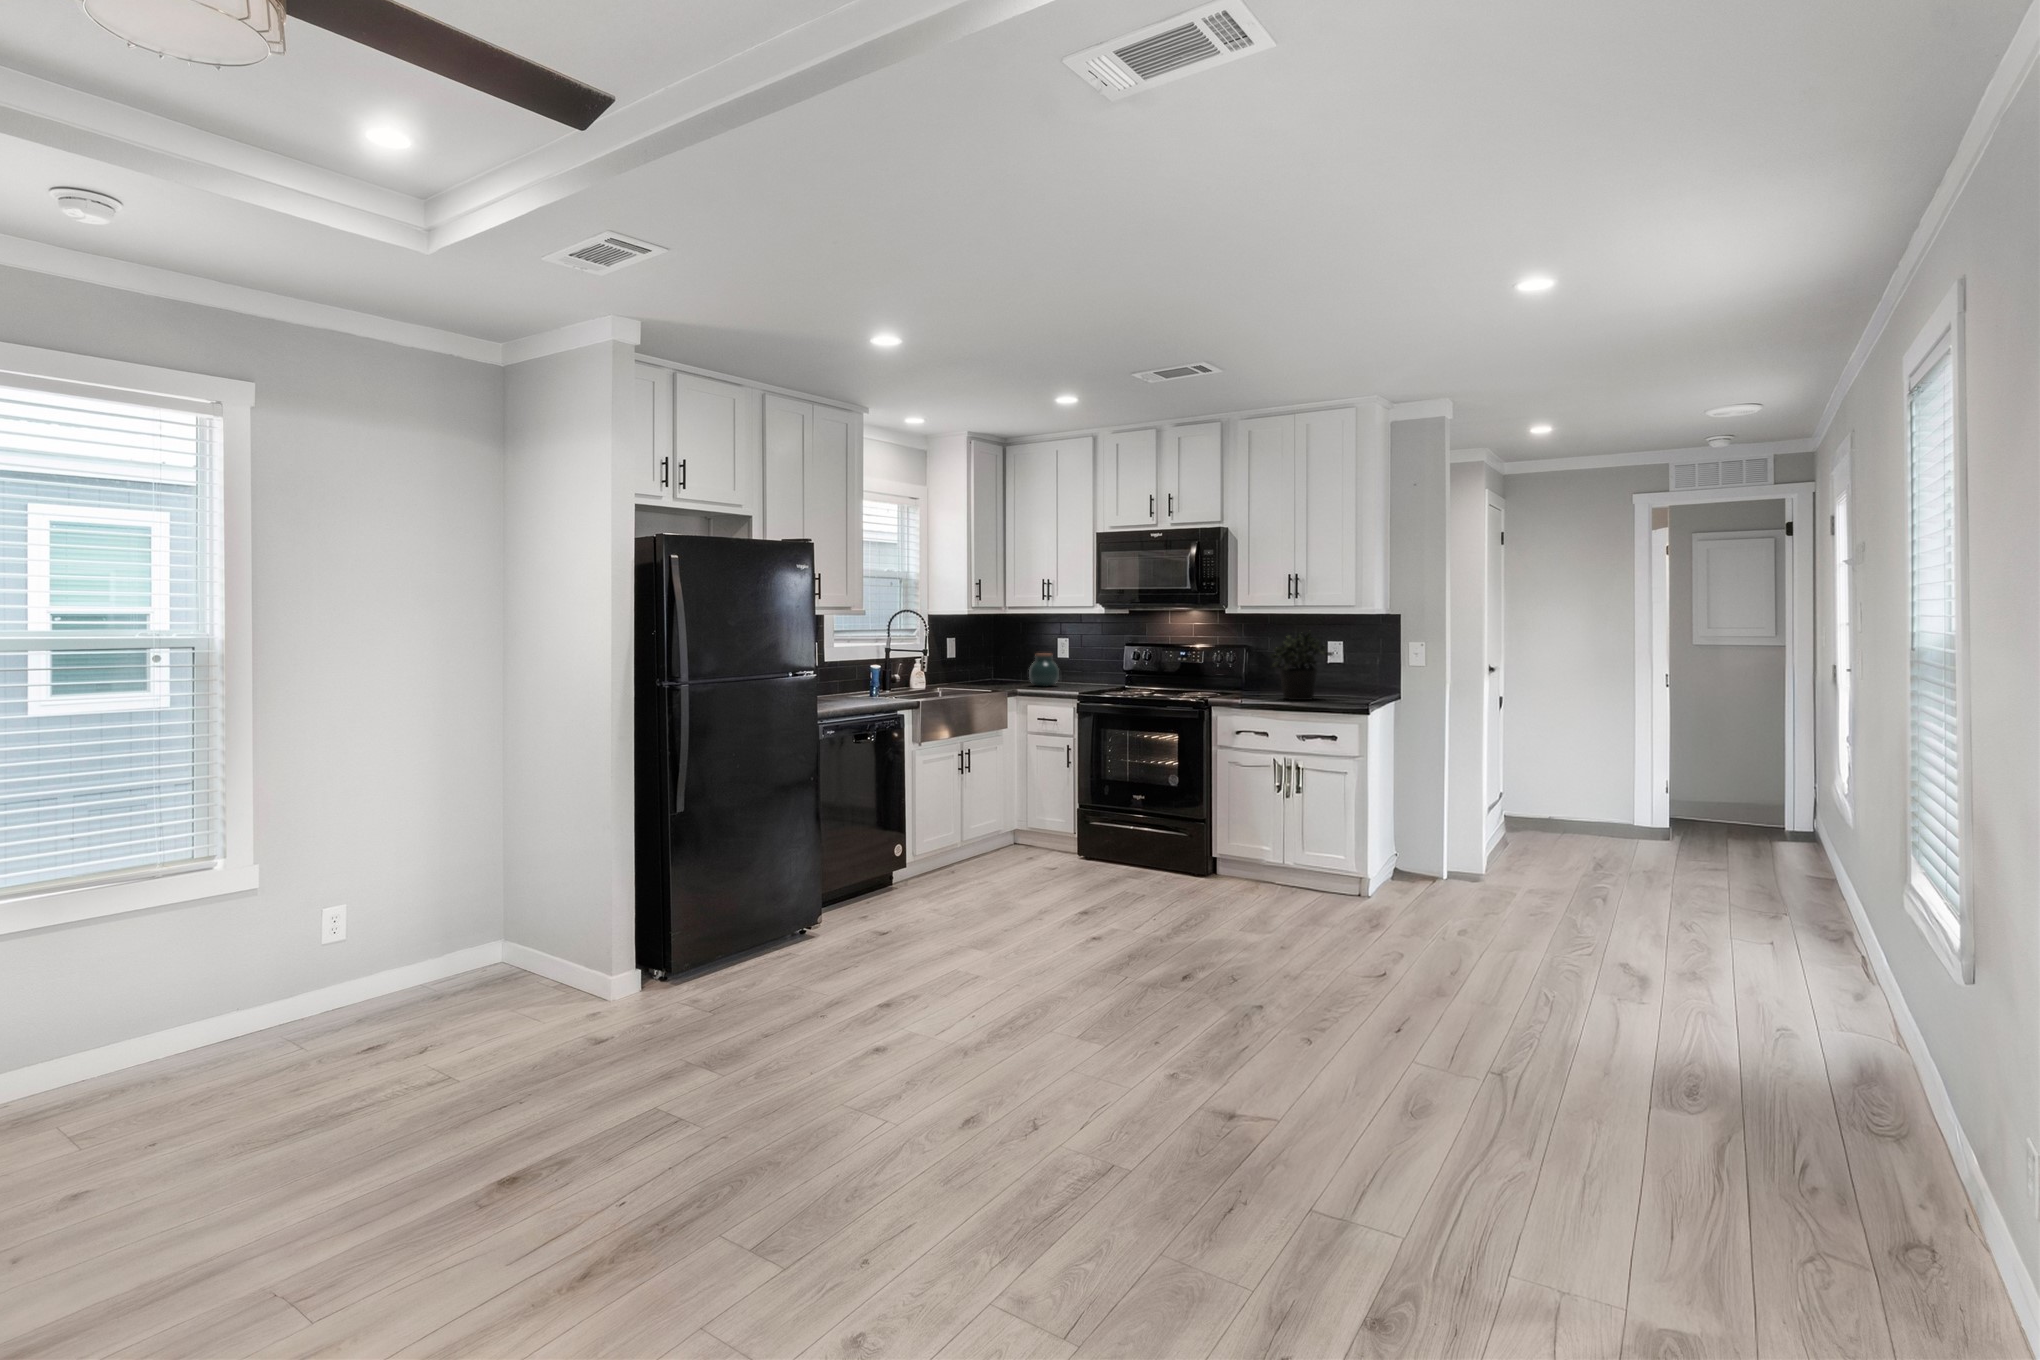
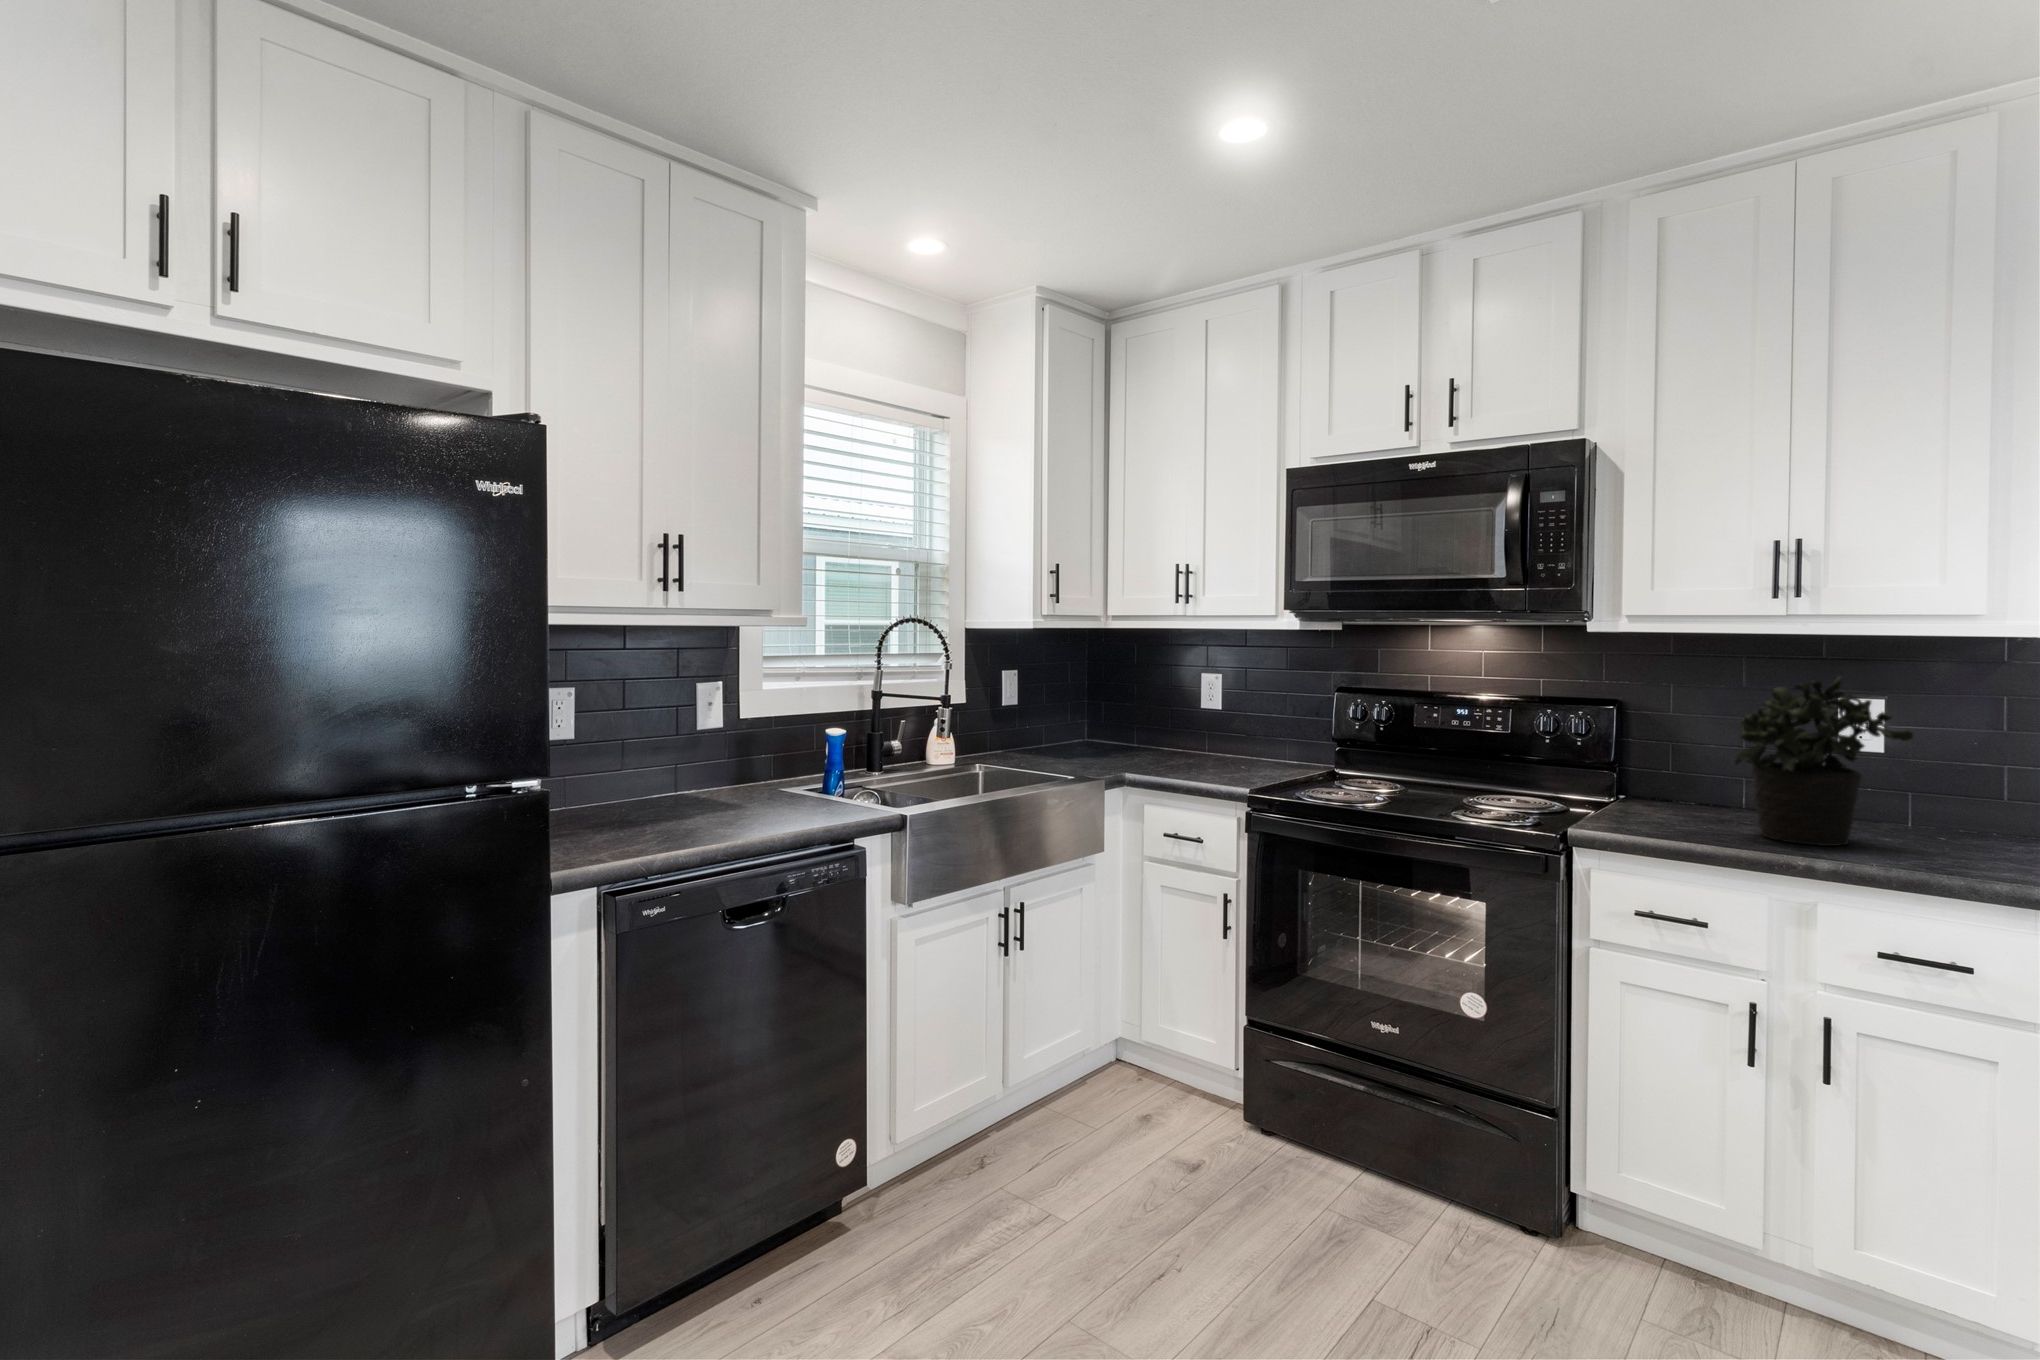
jar: present [1029,653,1059,686] -> none [1148,701,1204,763]

